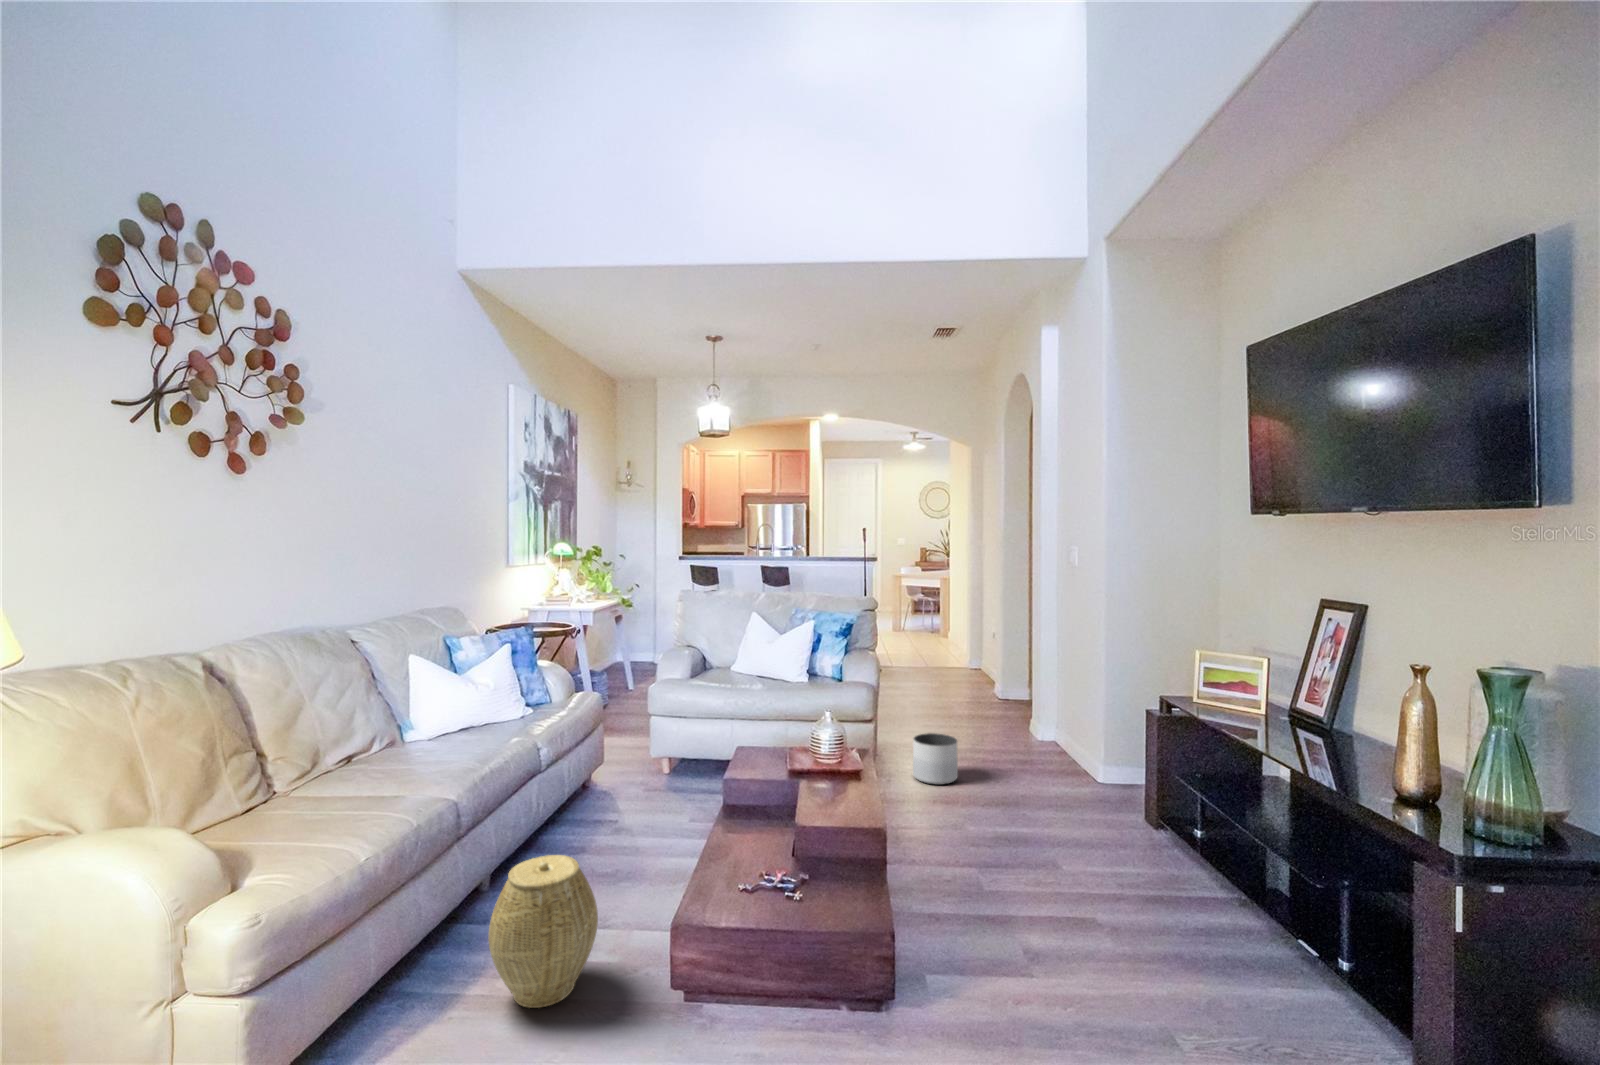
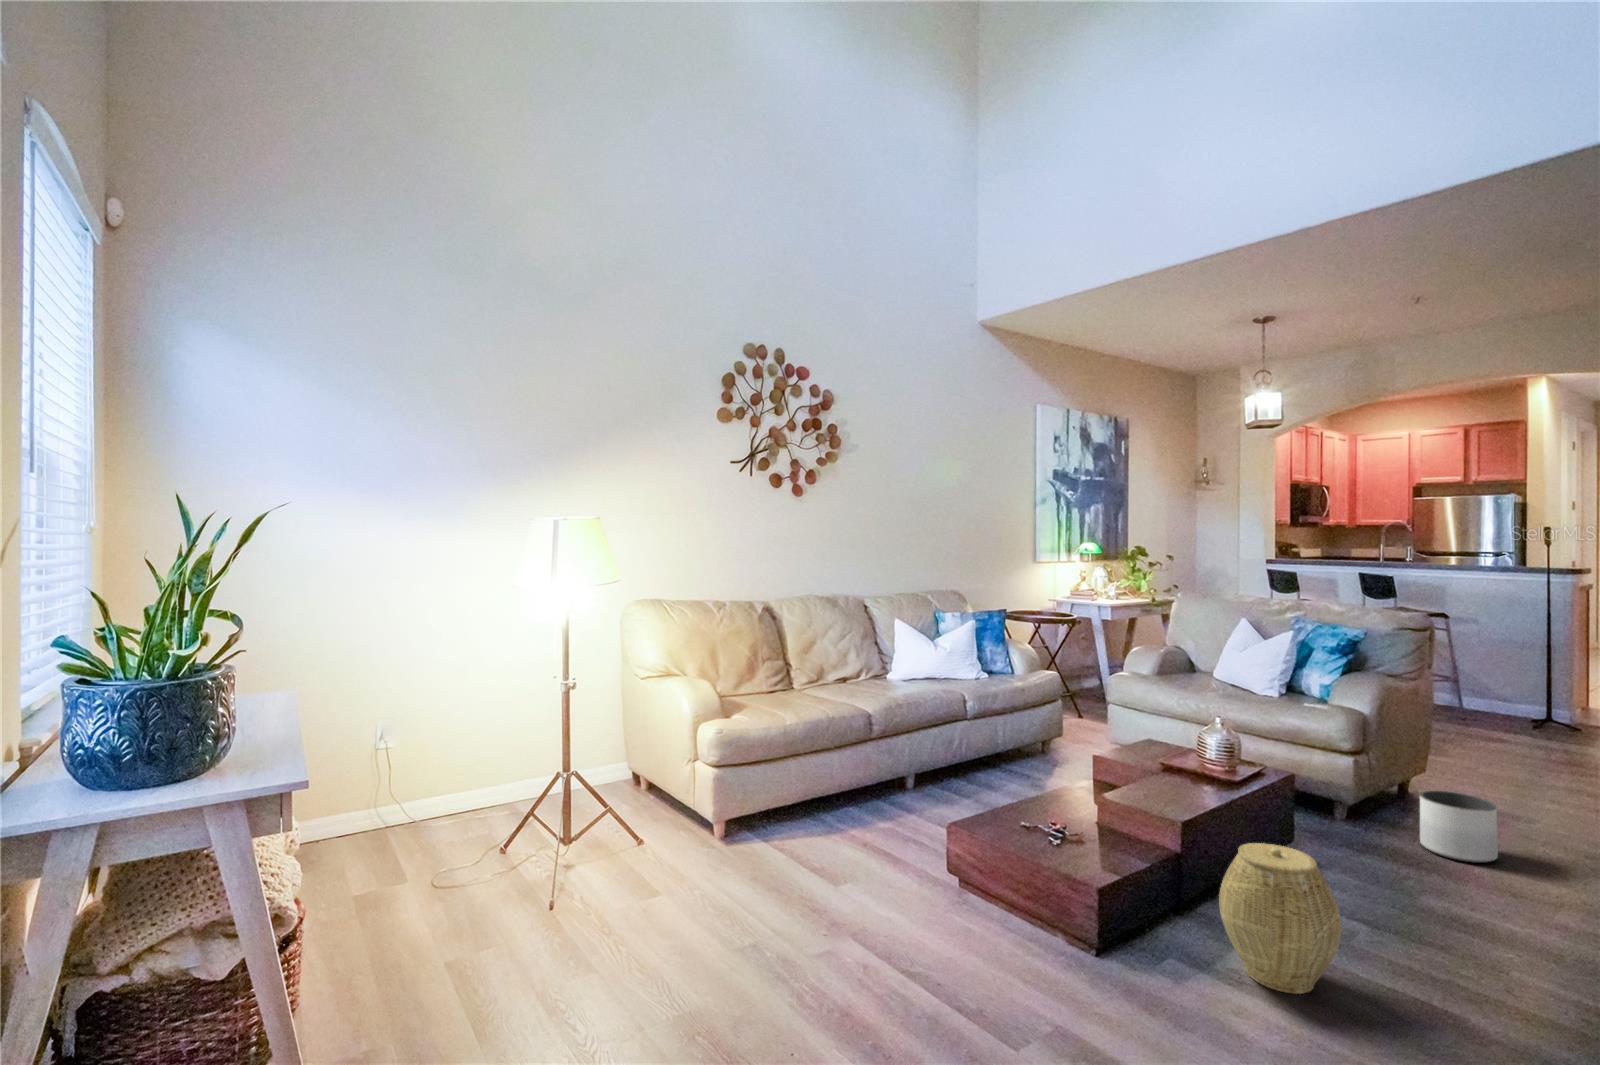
woven basket: present [489,855,598,1008] -> present [1219,843,1341,994]

